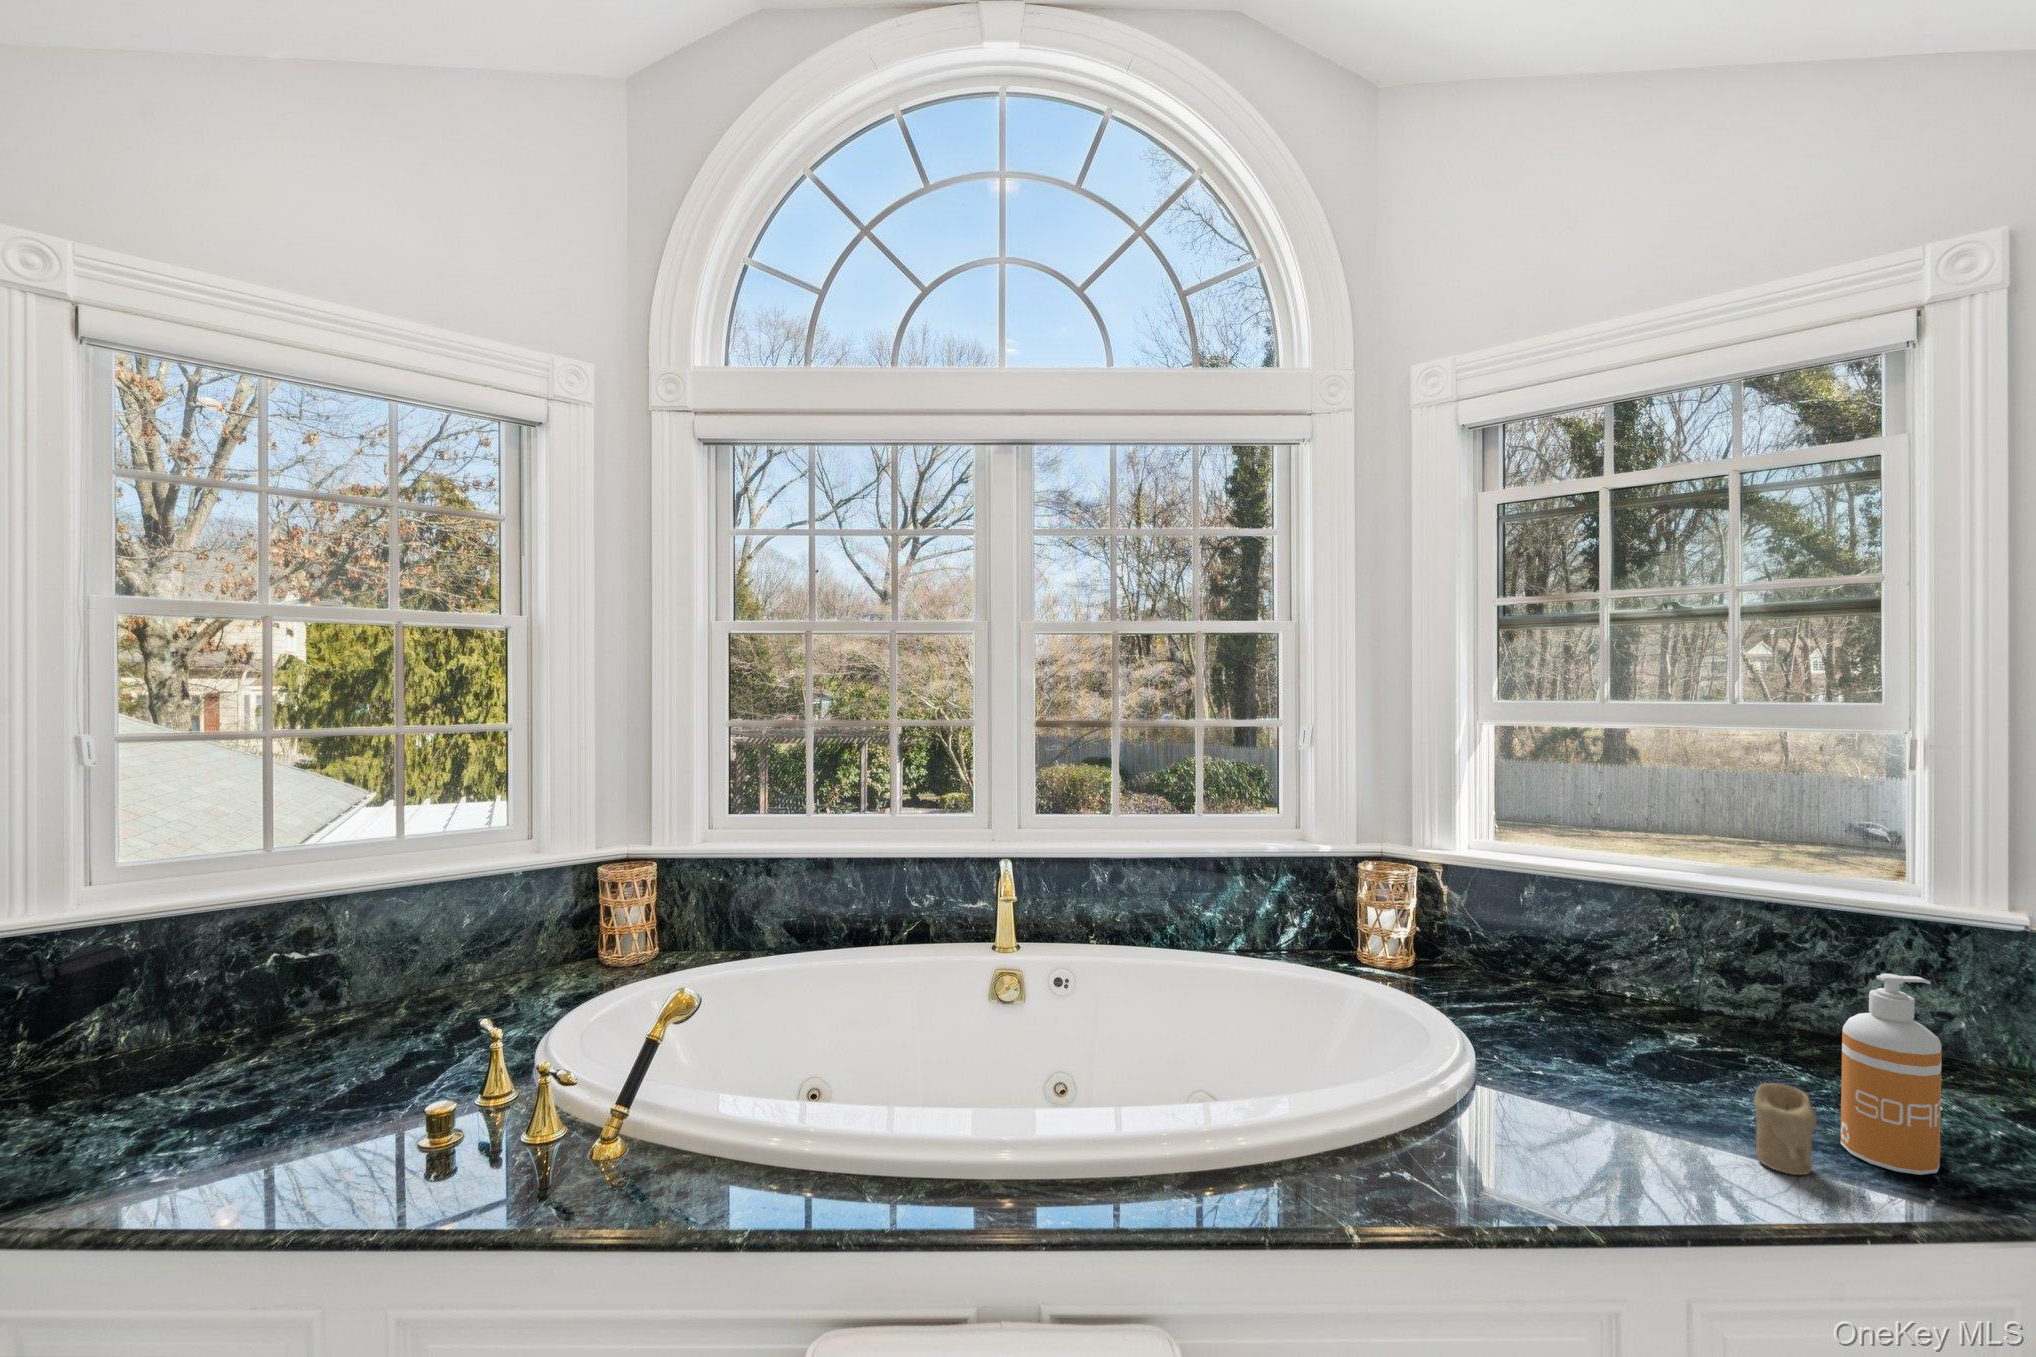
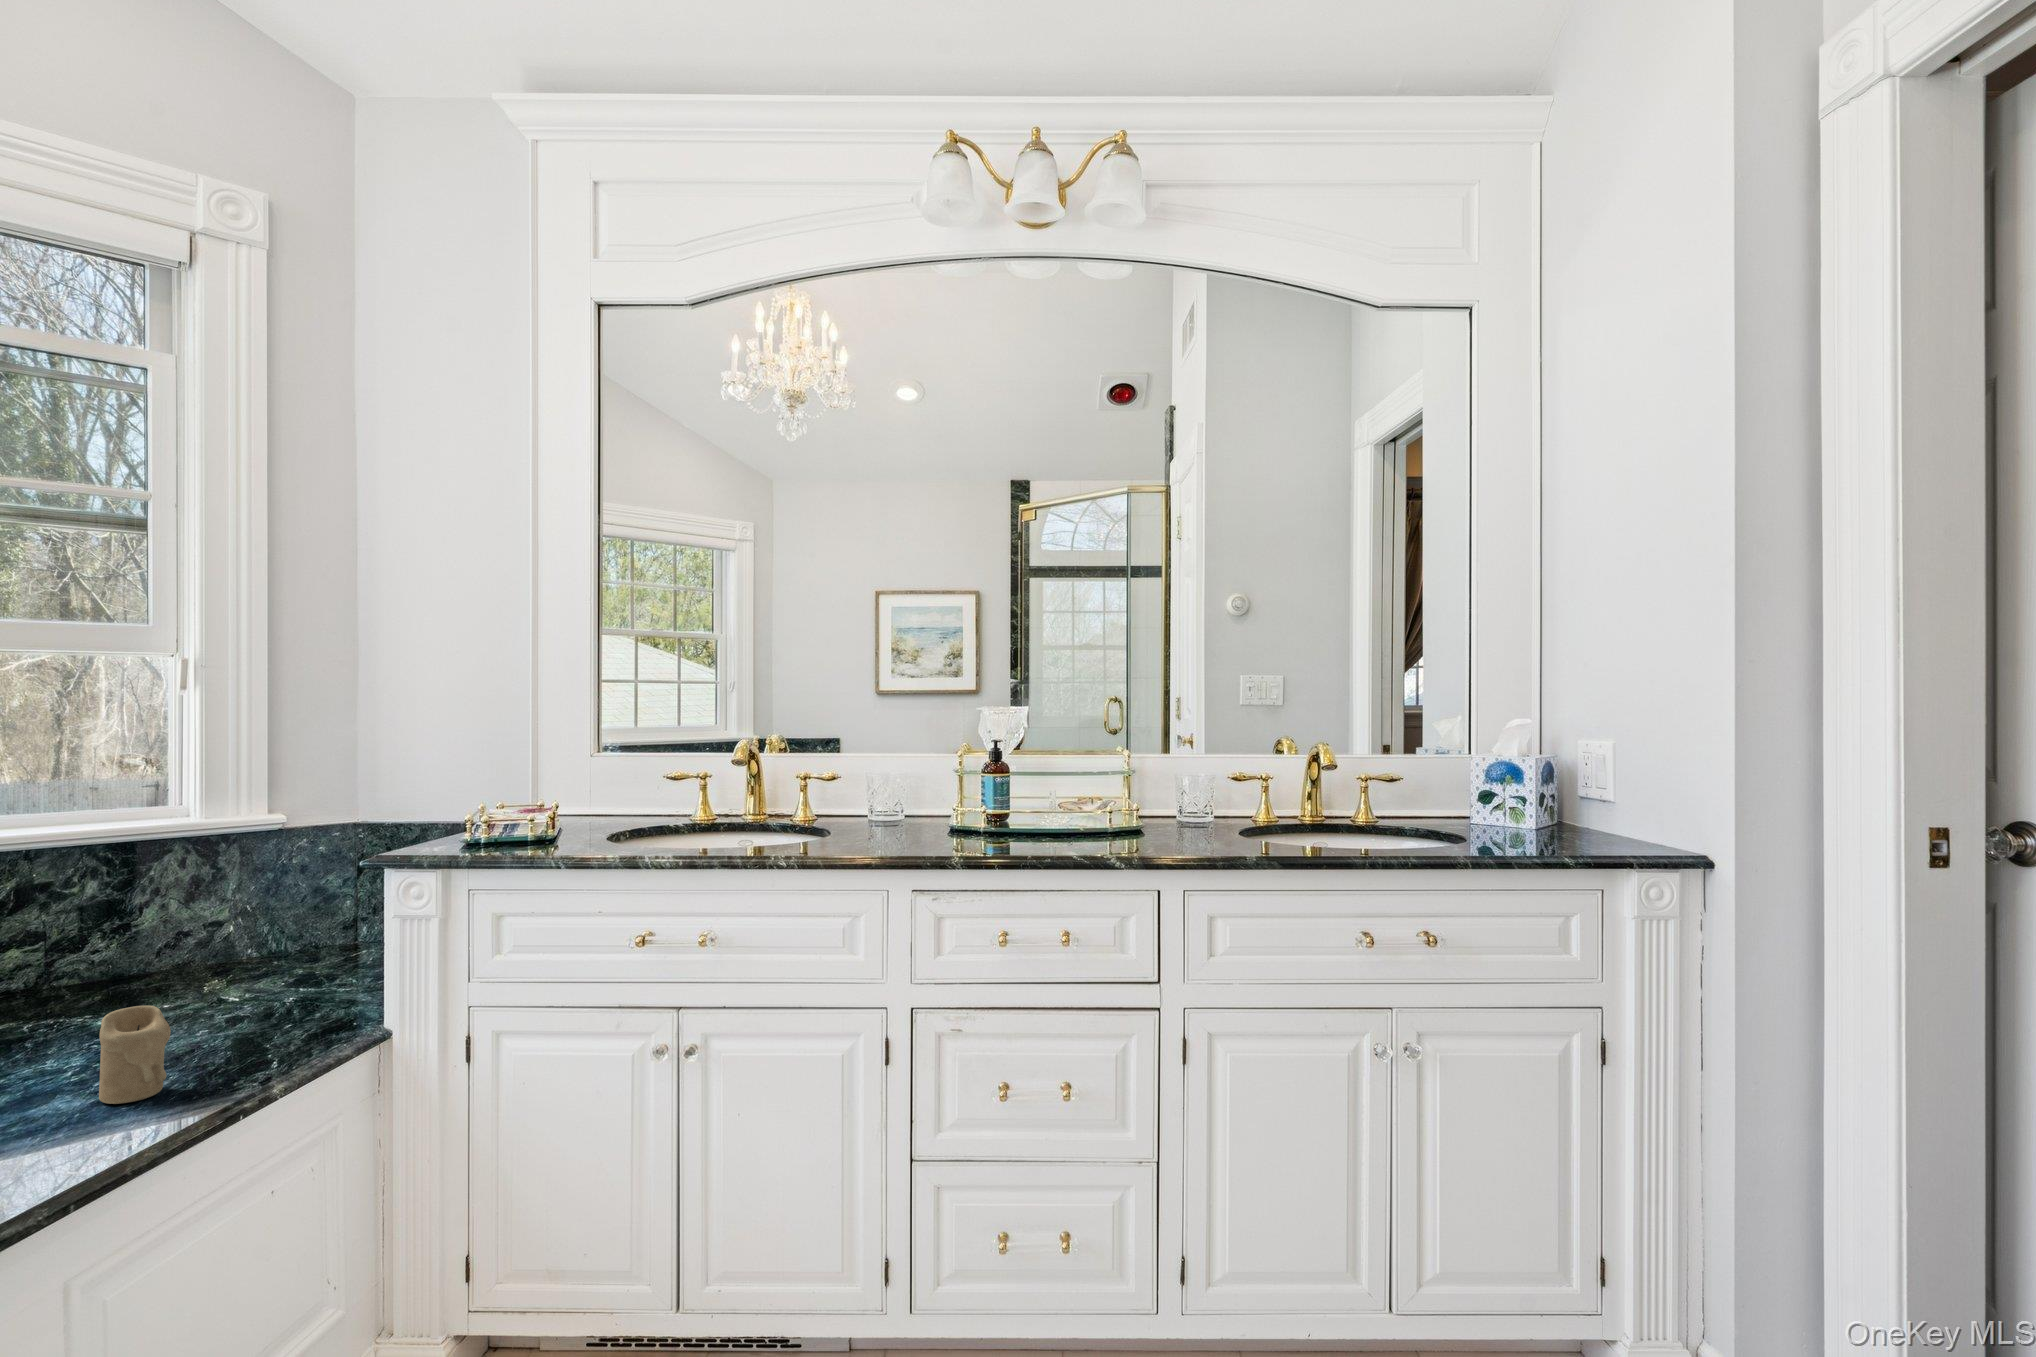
soap dispenser: present [1841,973,1942,1175] -> none [175,860,271,1060]

